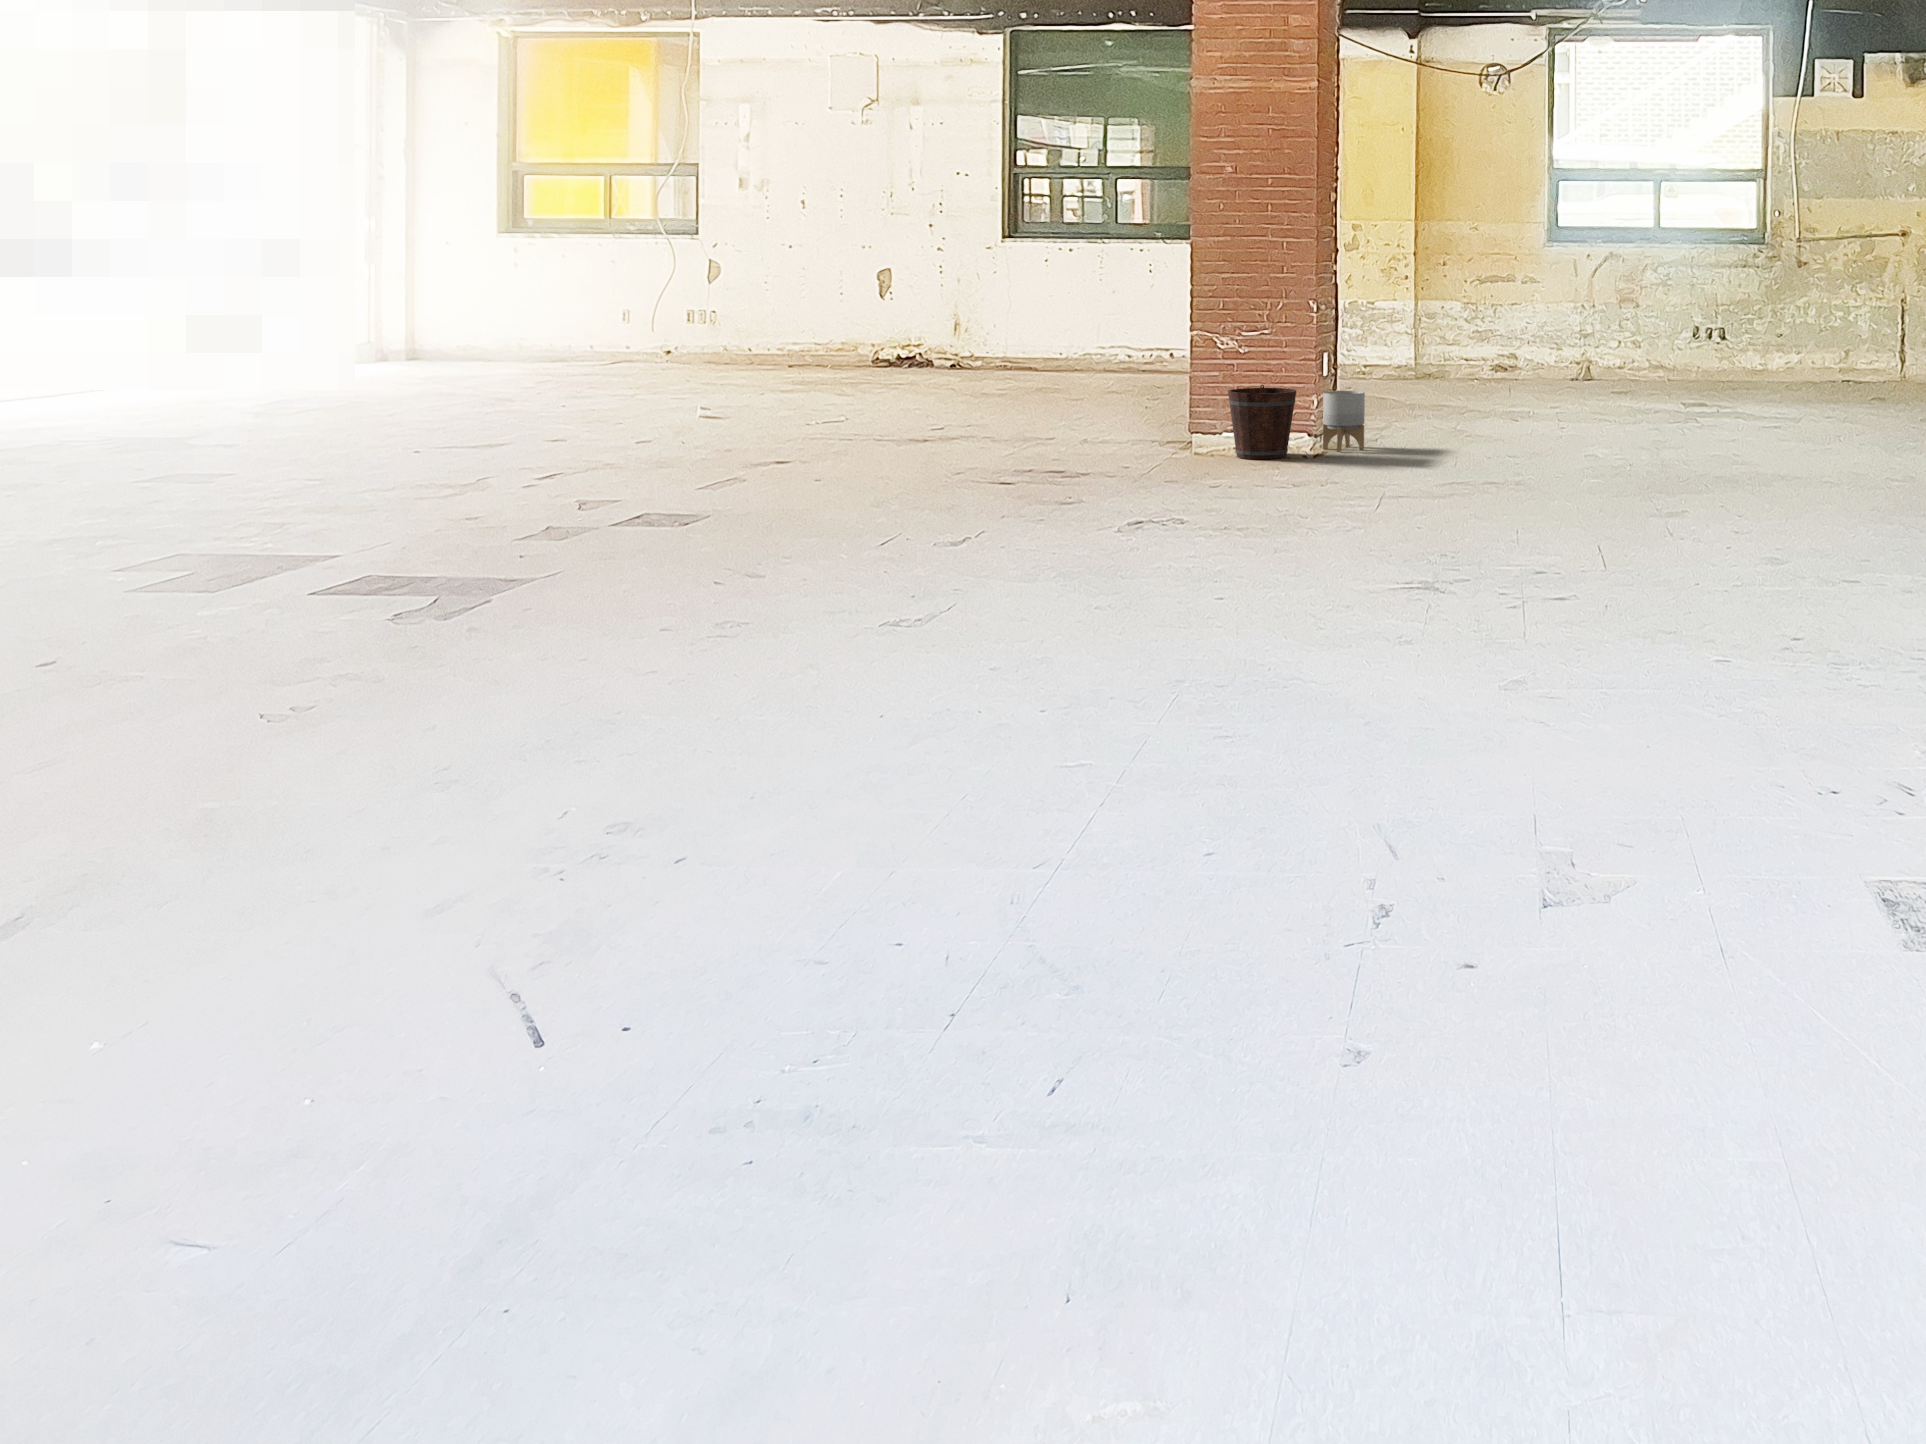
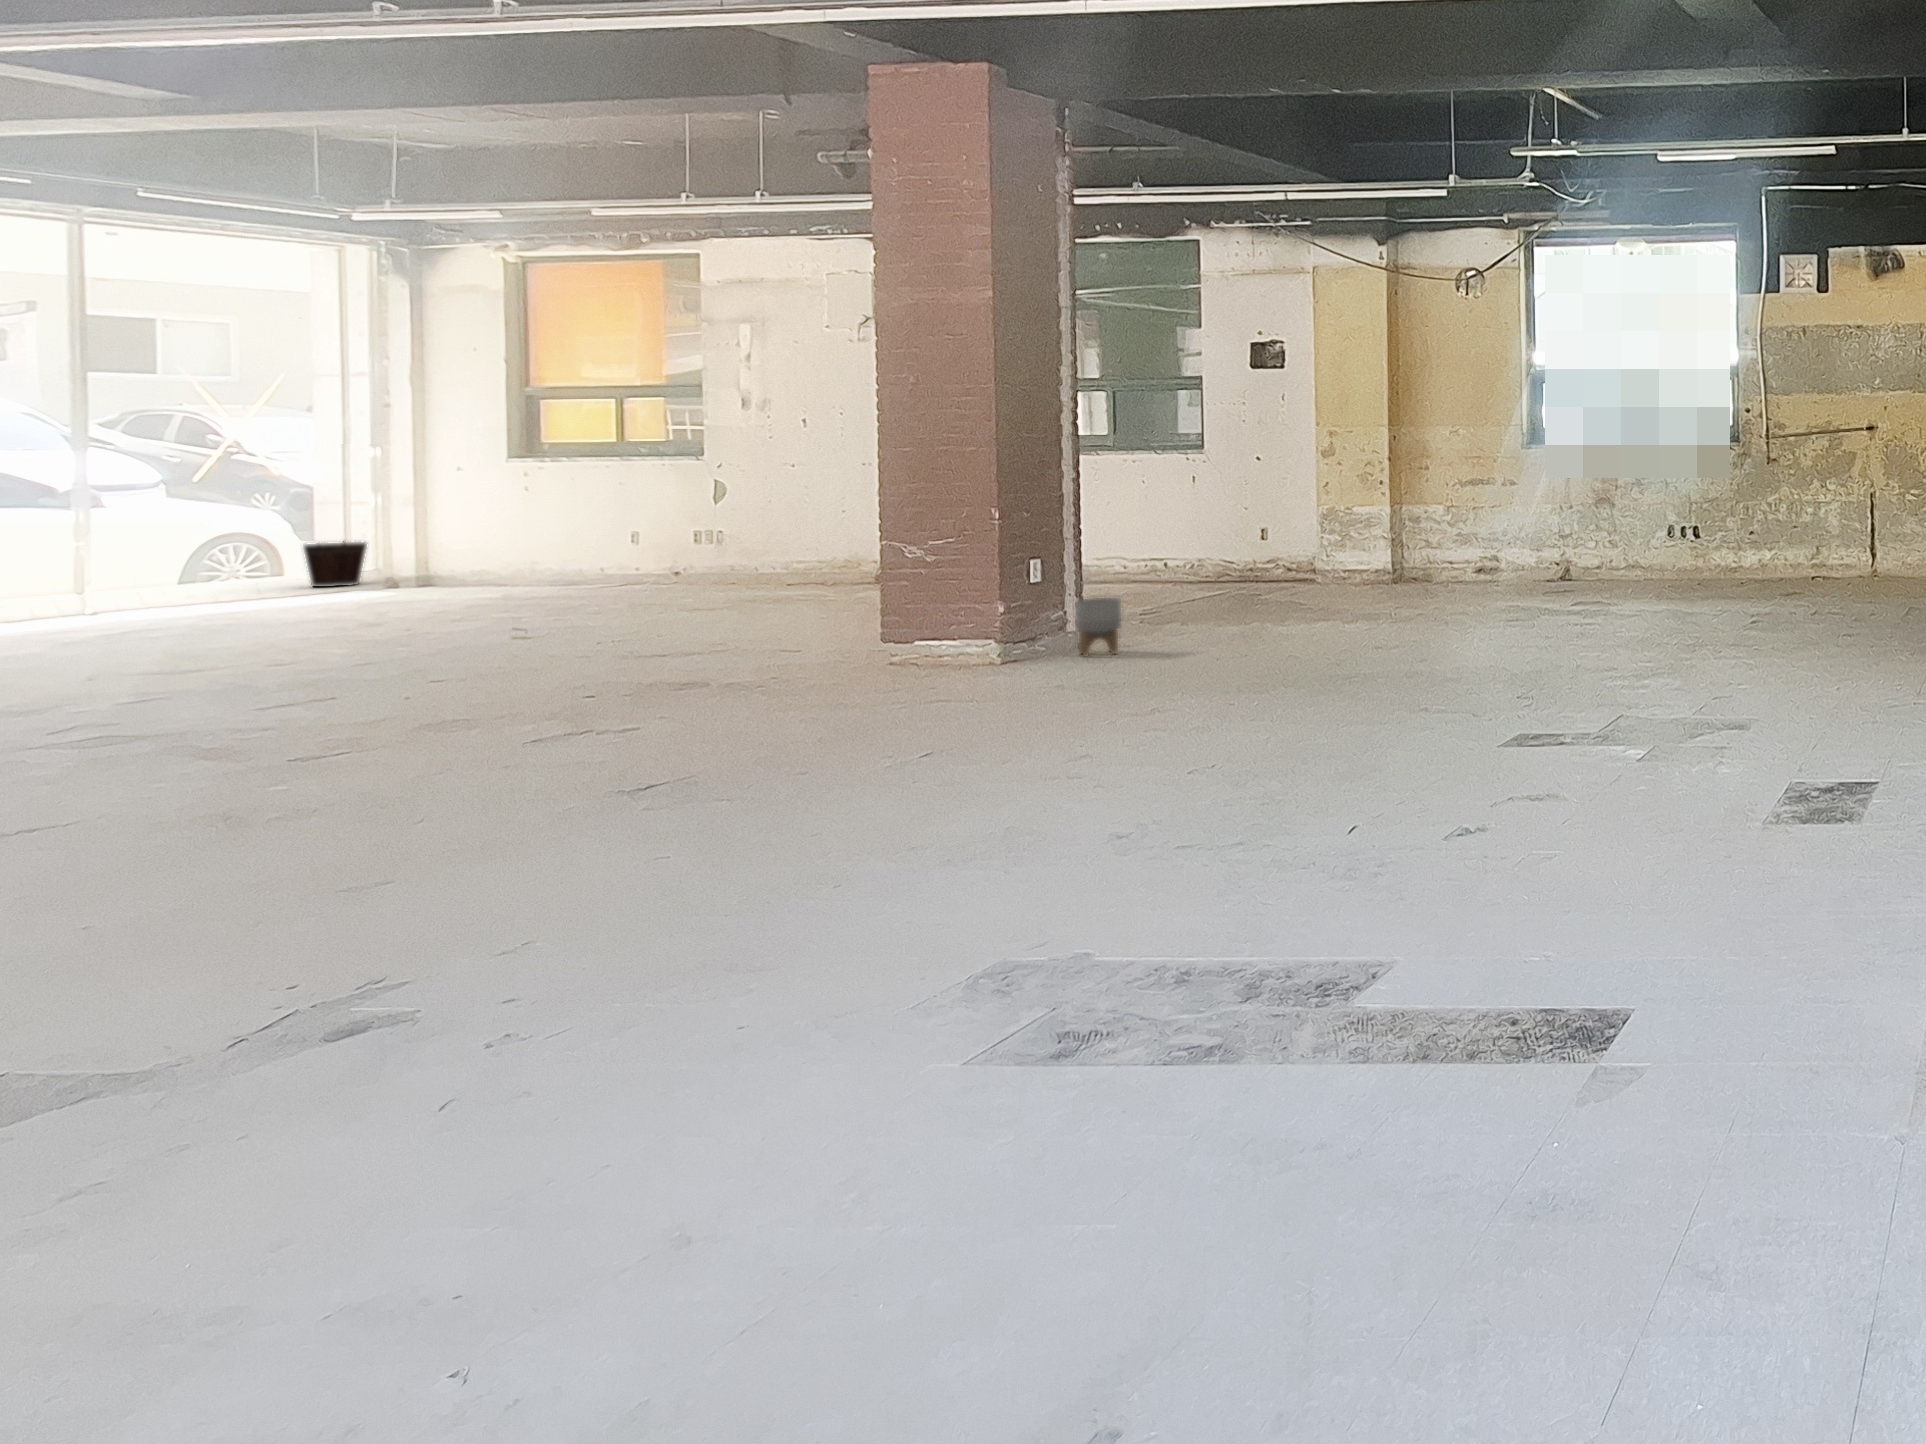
bucket: present [1228,385,1296,459] -> present [304,541,367,587]

